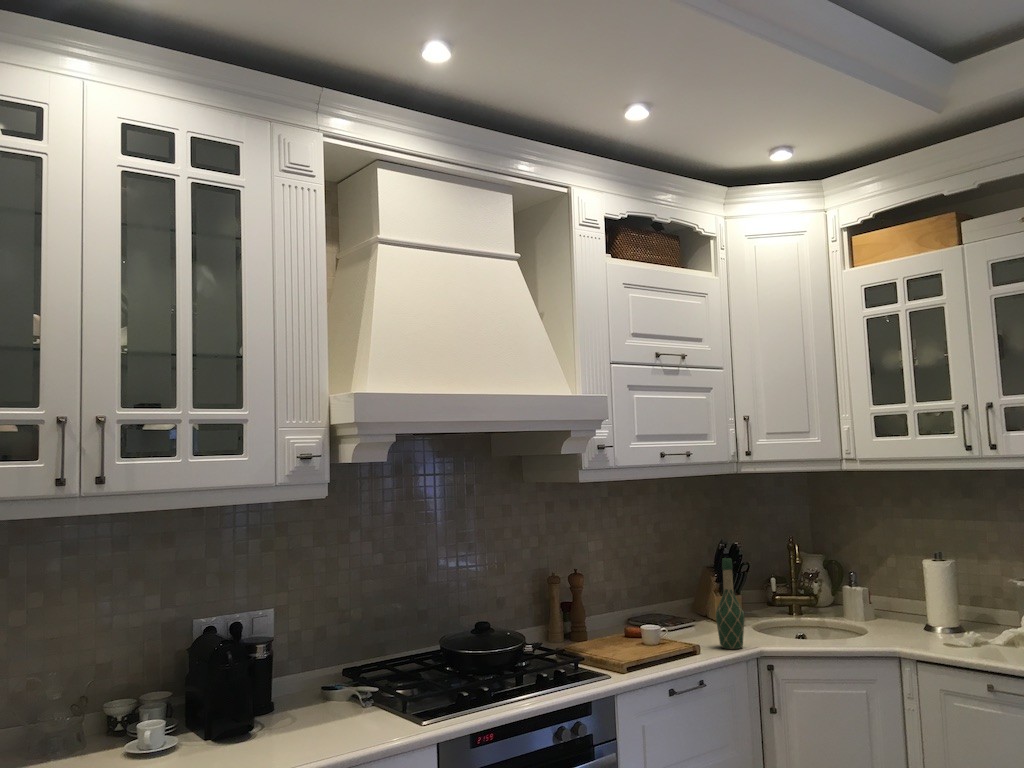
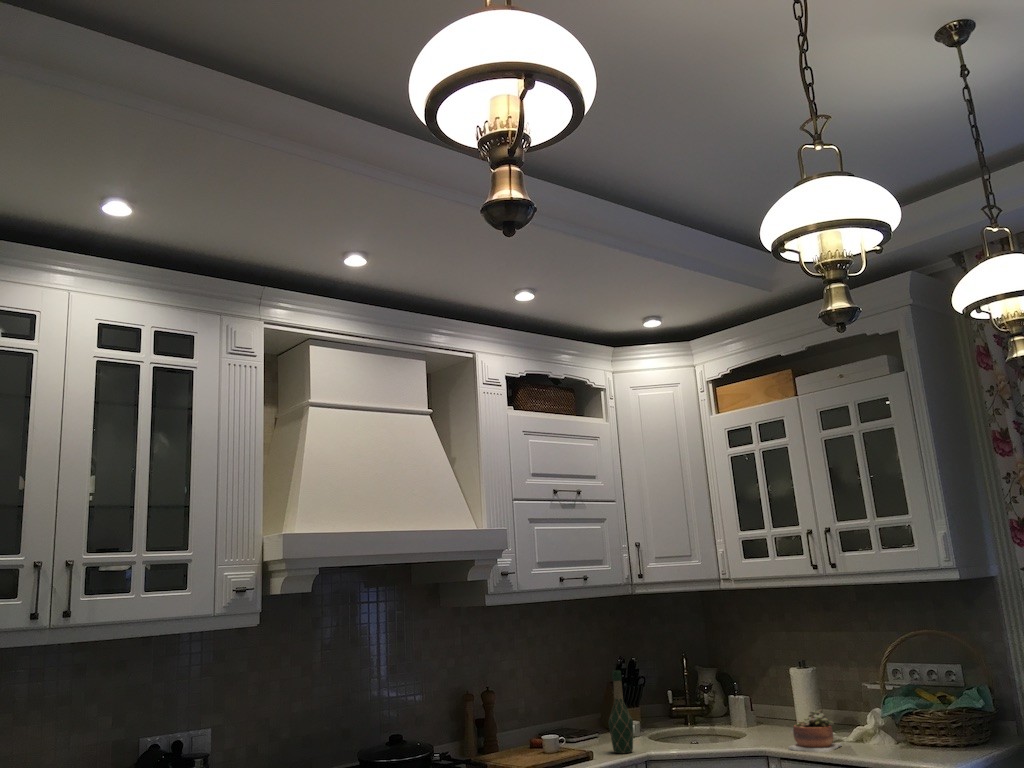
succulent plant: none [928,610,992,659] -> present [788,710,842,752]

